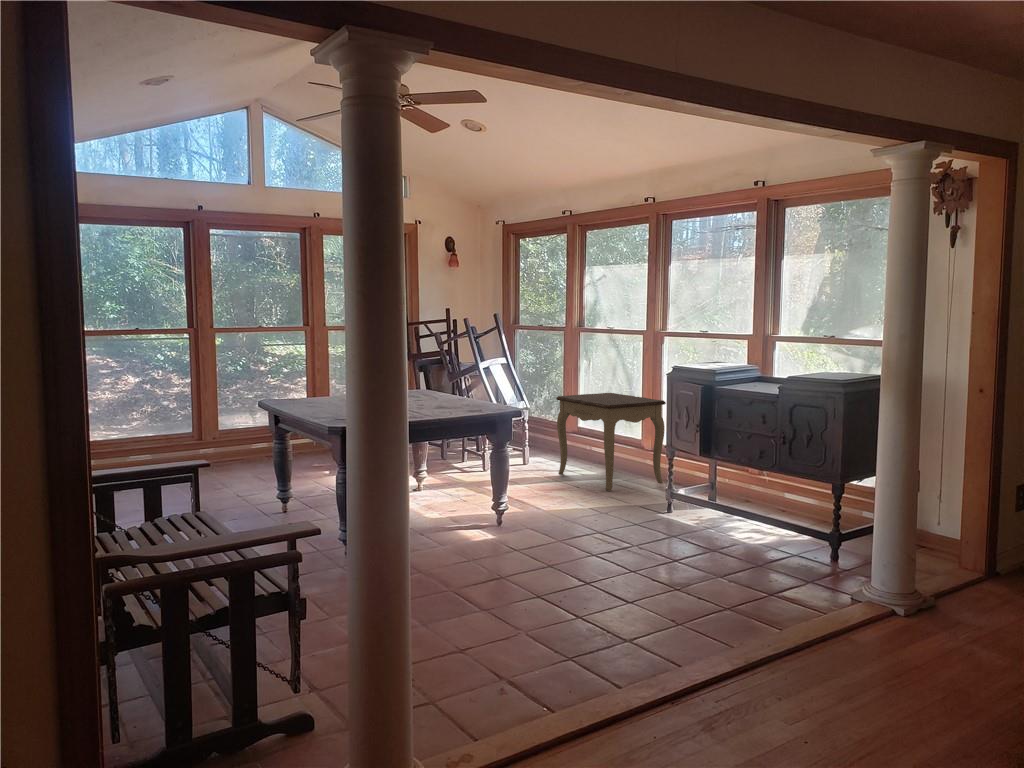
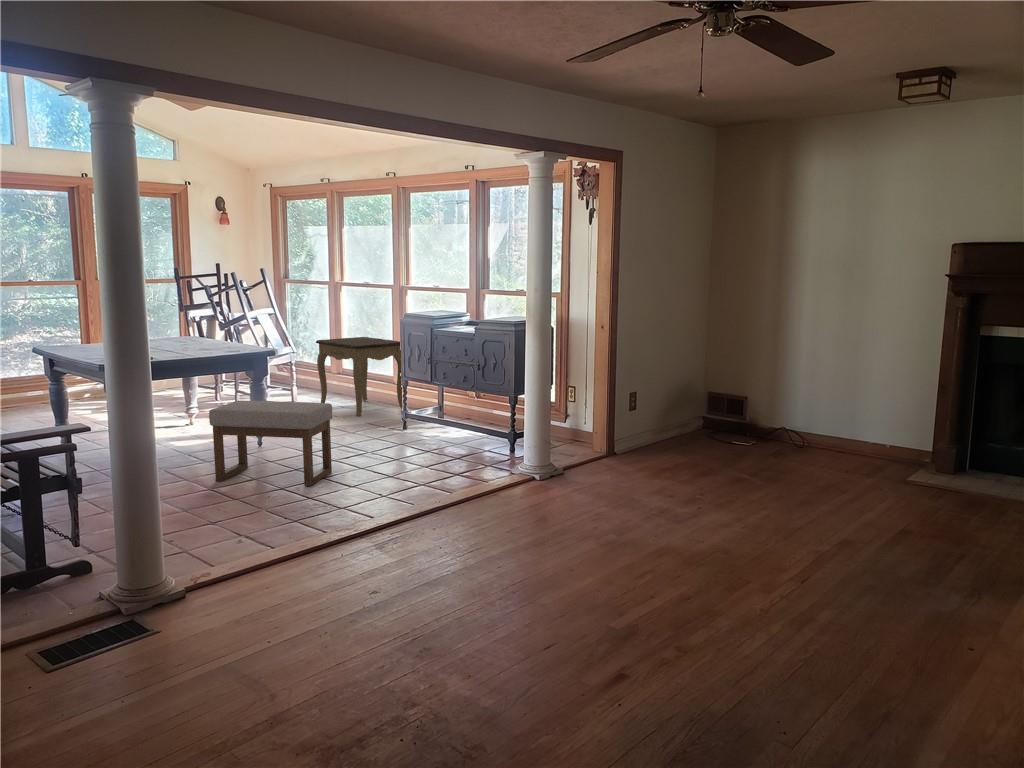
ottoman: none [451,476,602,597] -> present [209,400,332,486]

